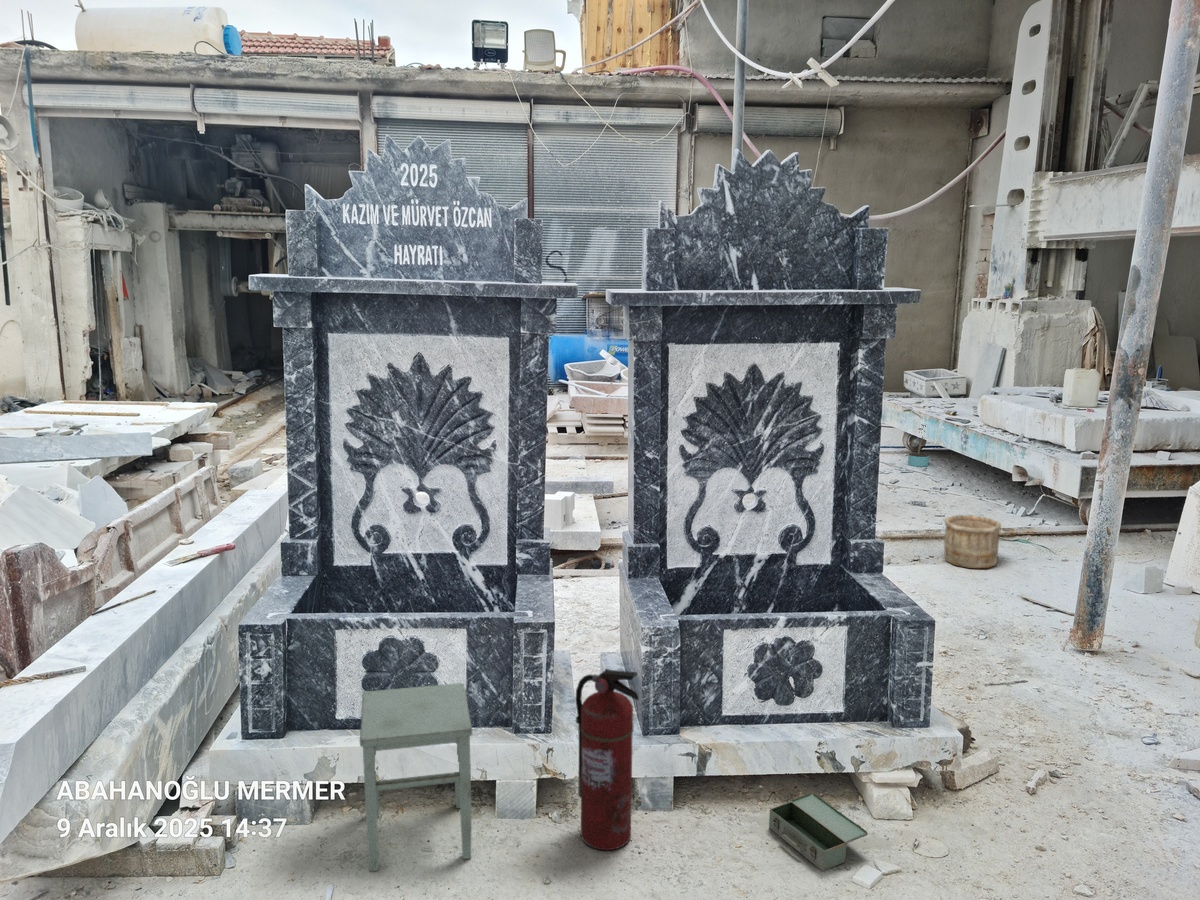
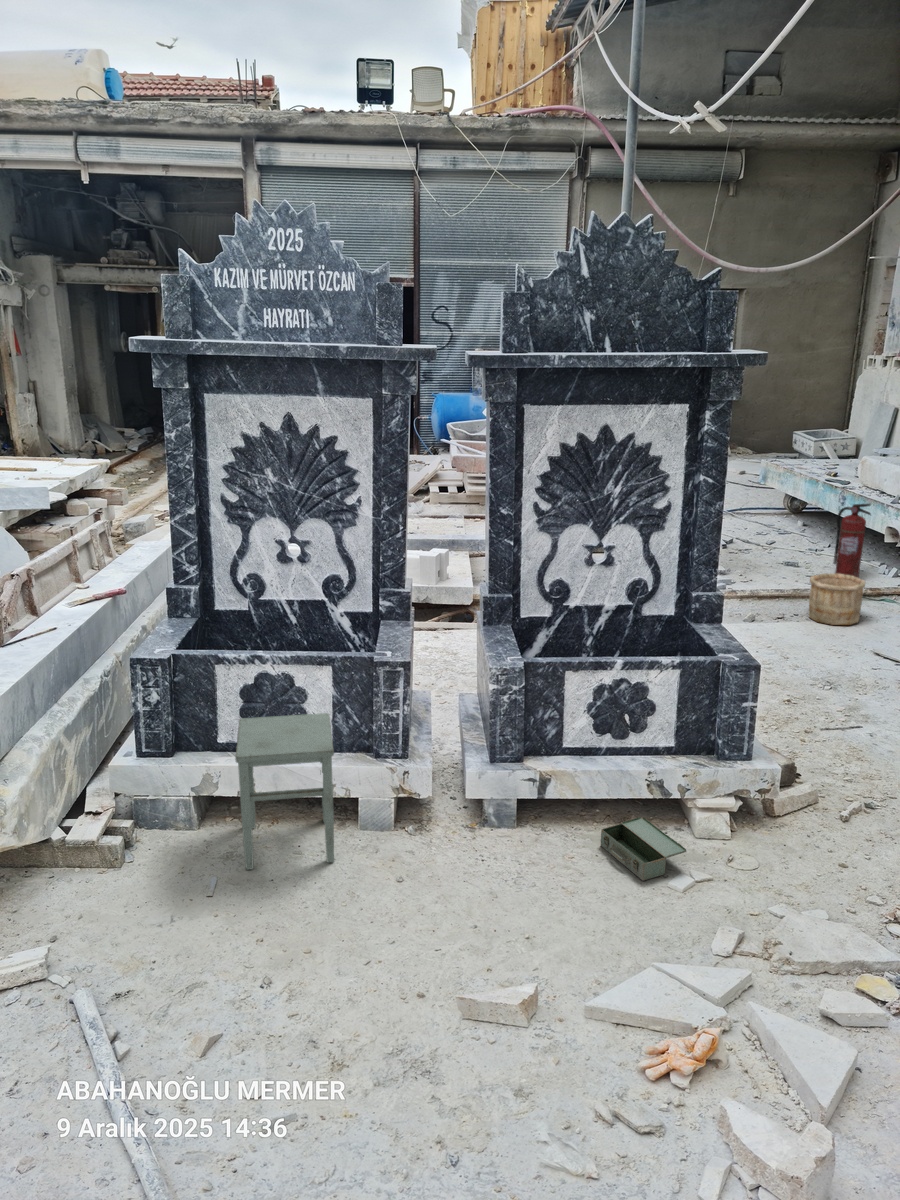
potted plant: present [904,402,935,467] -> none [787,460,826,526]
fire extinguisher: present [575,669,639,850] -> present [833,504,871,578]

